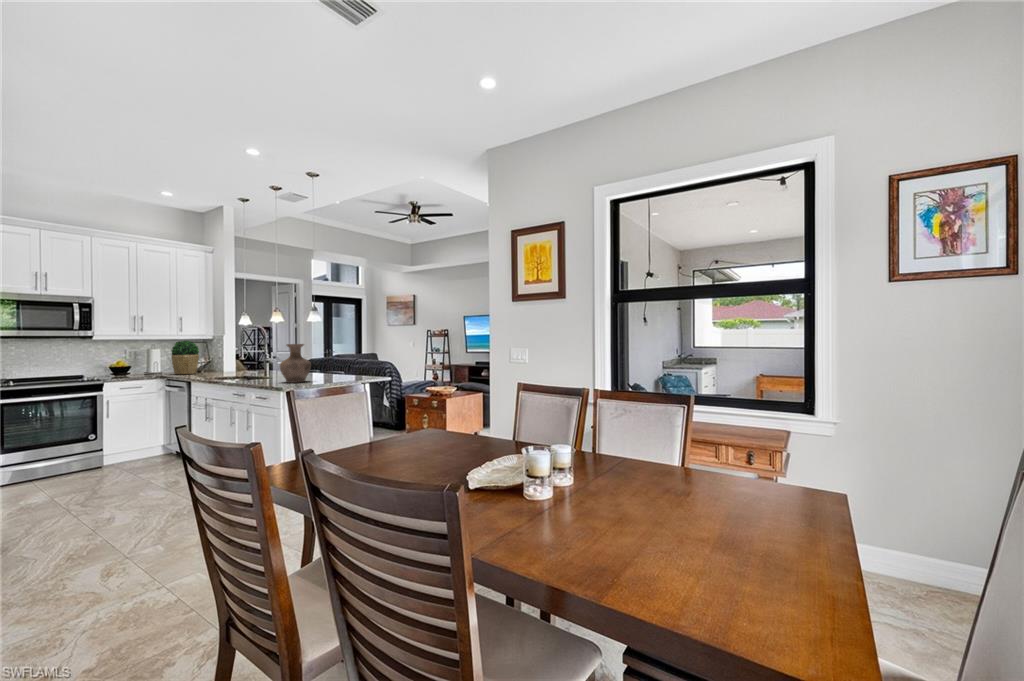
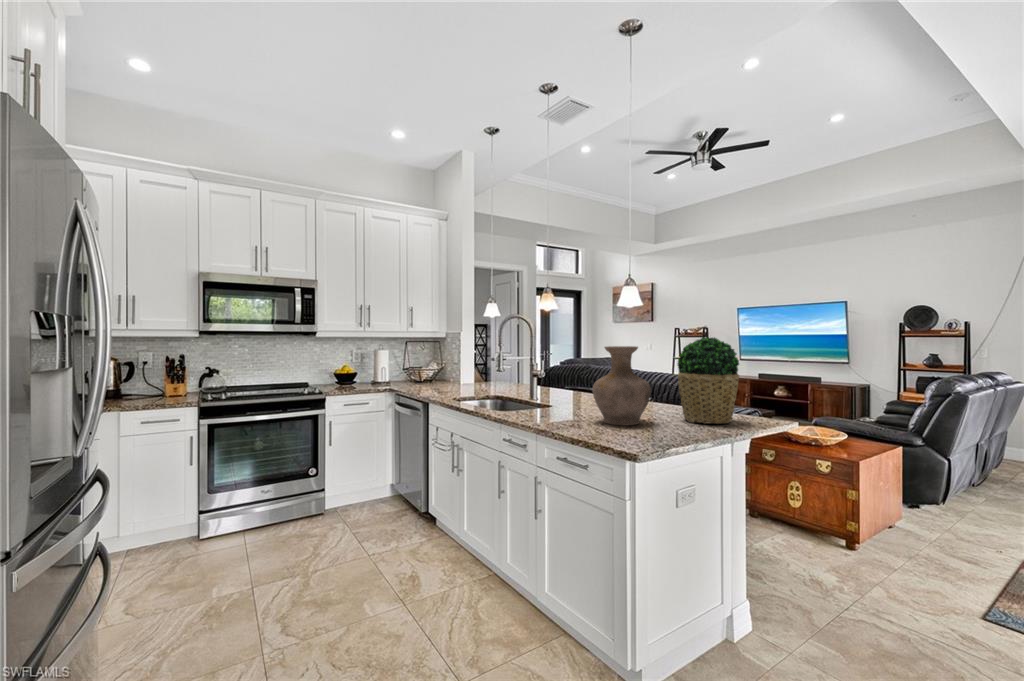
potted plant: present [171,341,199,374] -> present [678,337,739,424]

